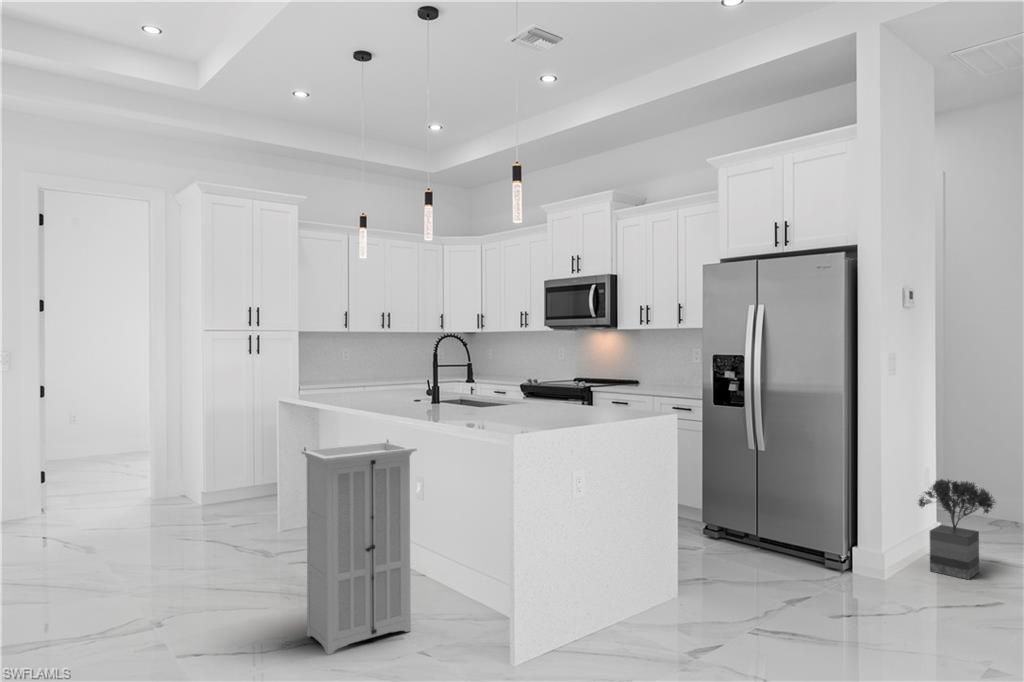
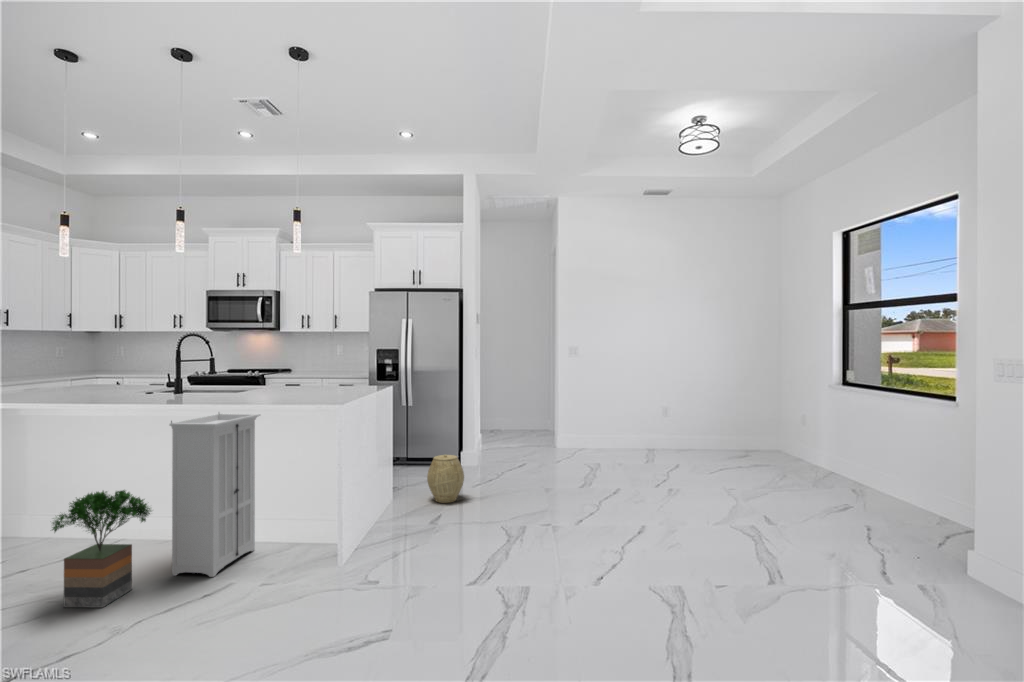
potted tree: present [919,479,995,579] -> present [52,490,151,608]
woven basket: none [710,549,780,640] -> present [427,455,464,503]

